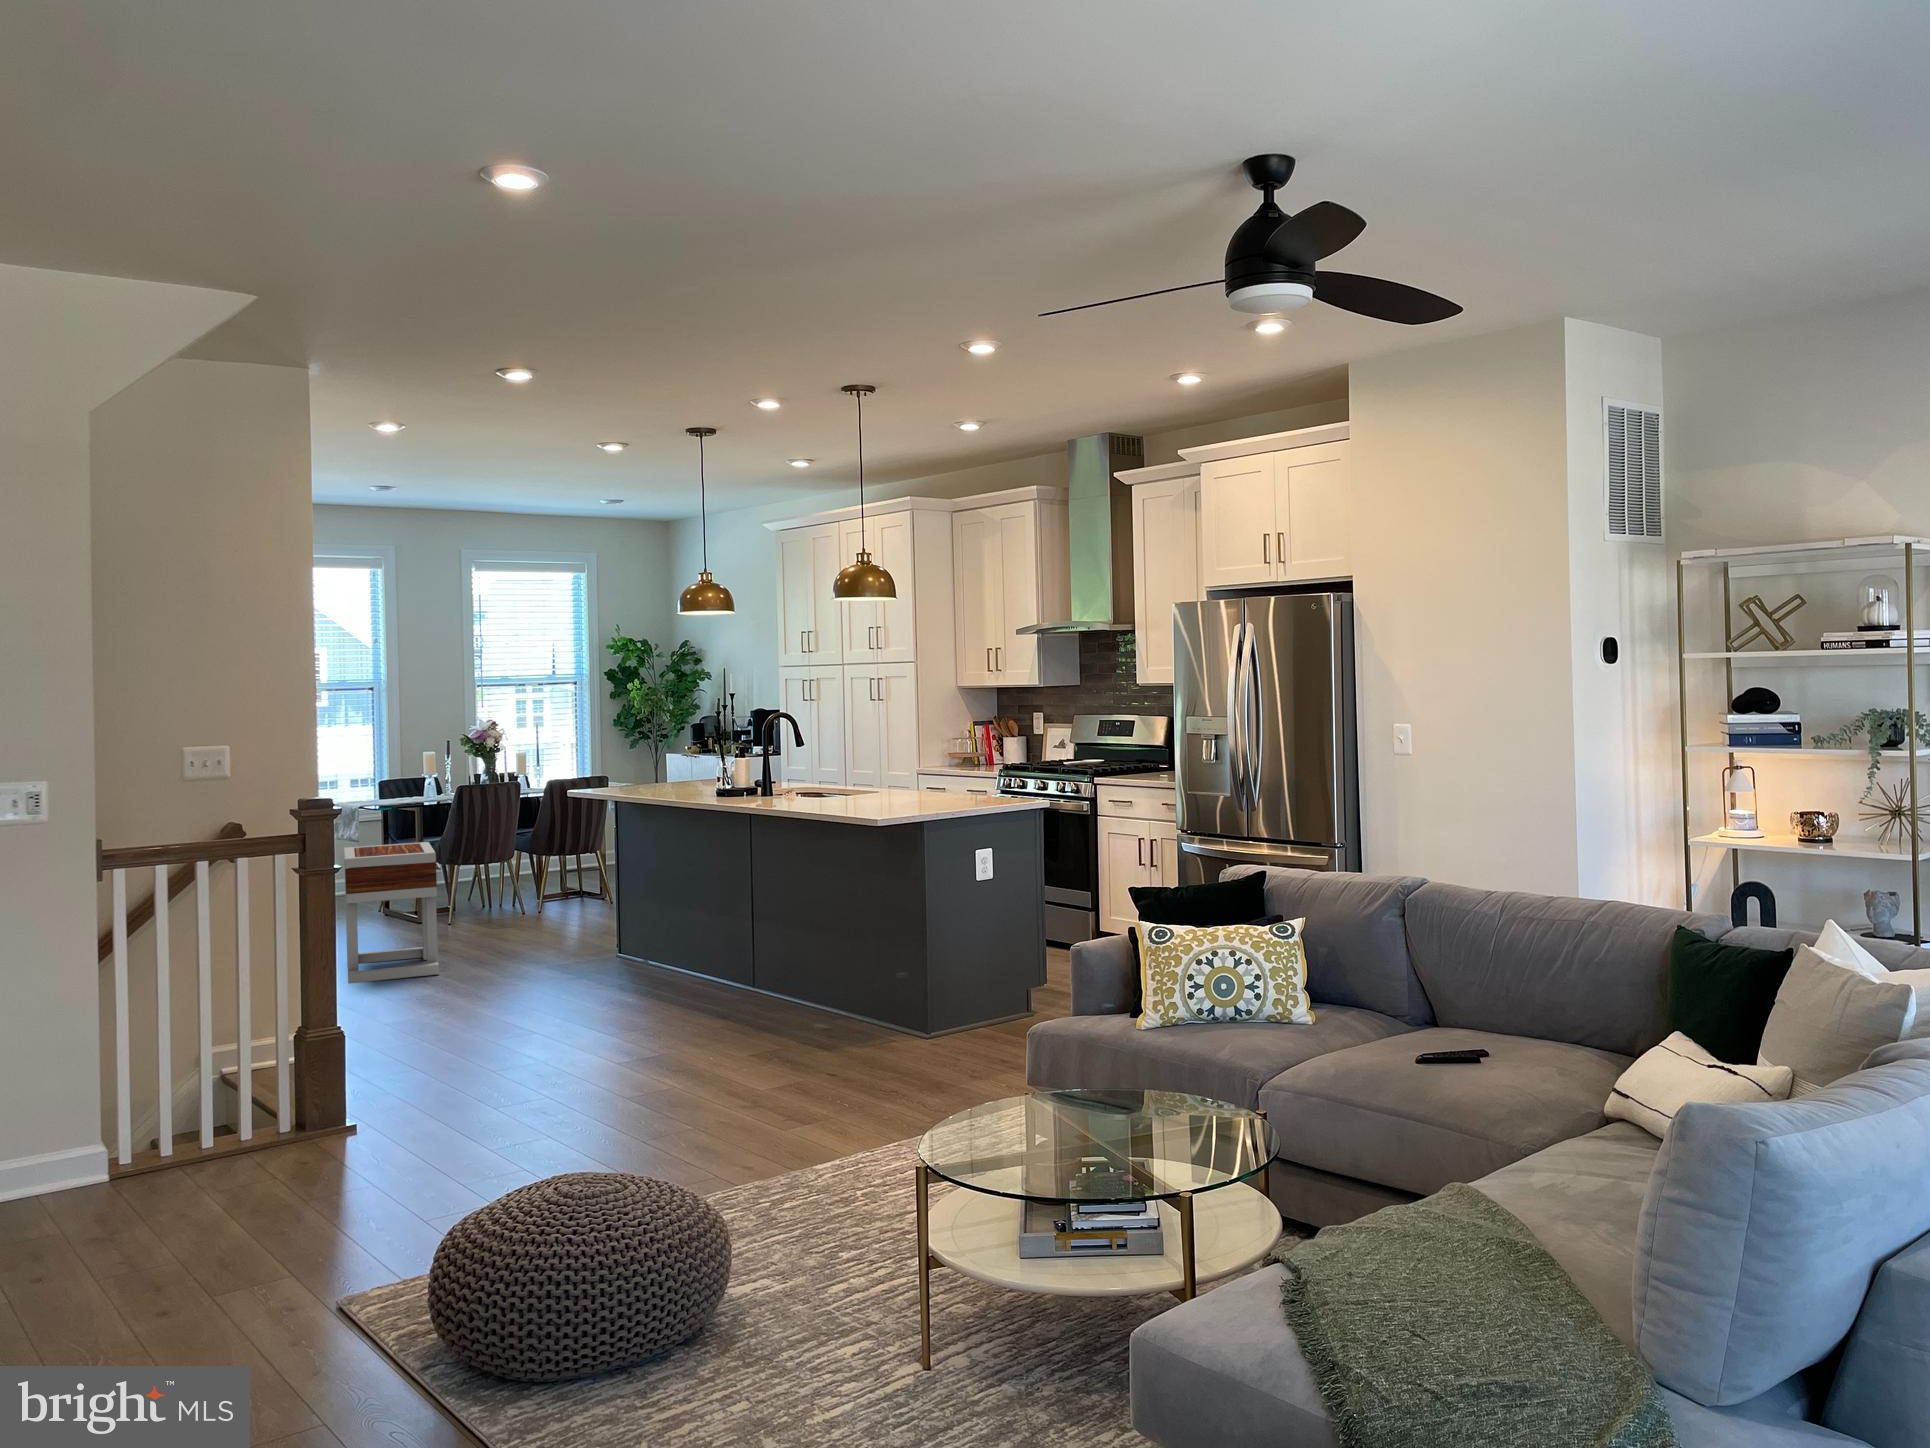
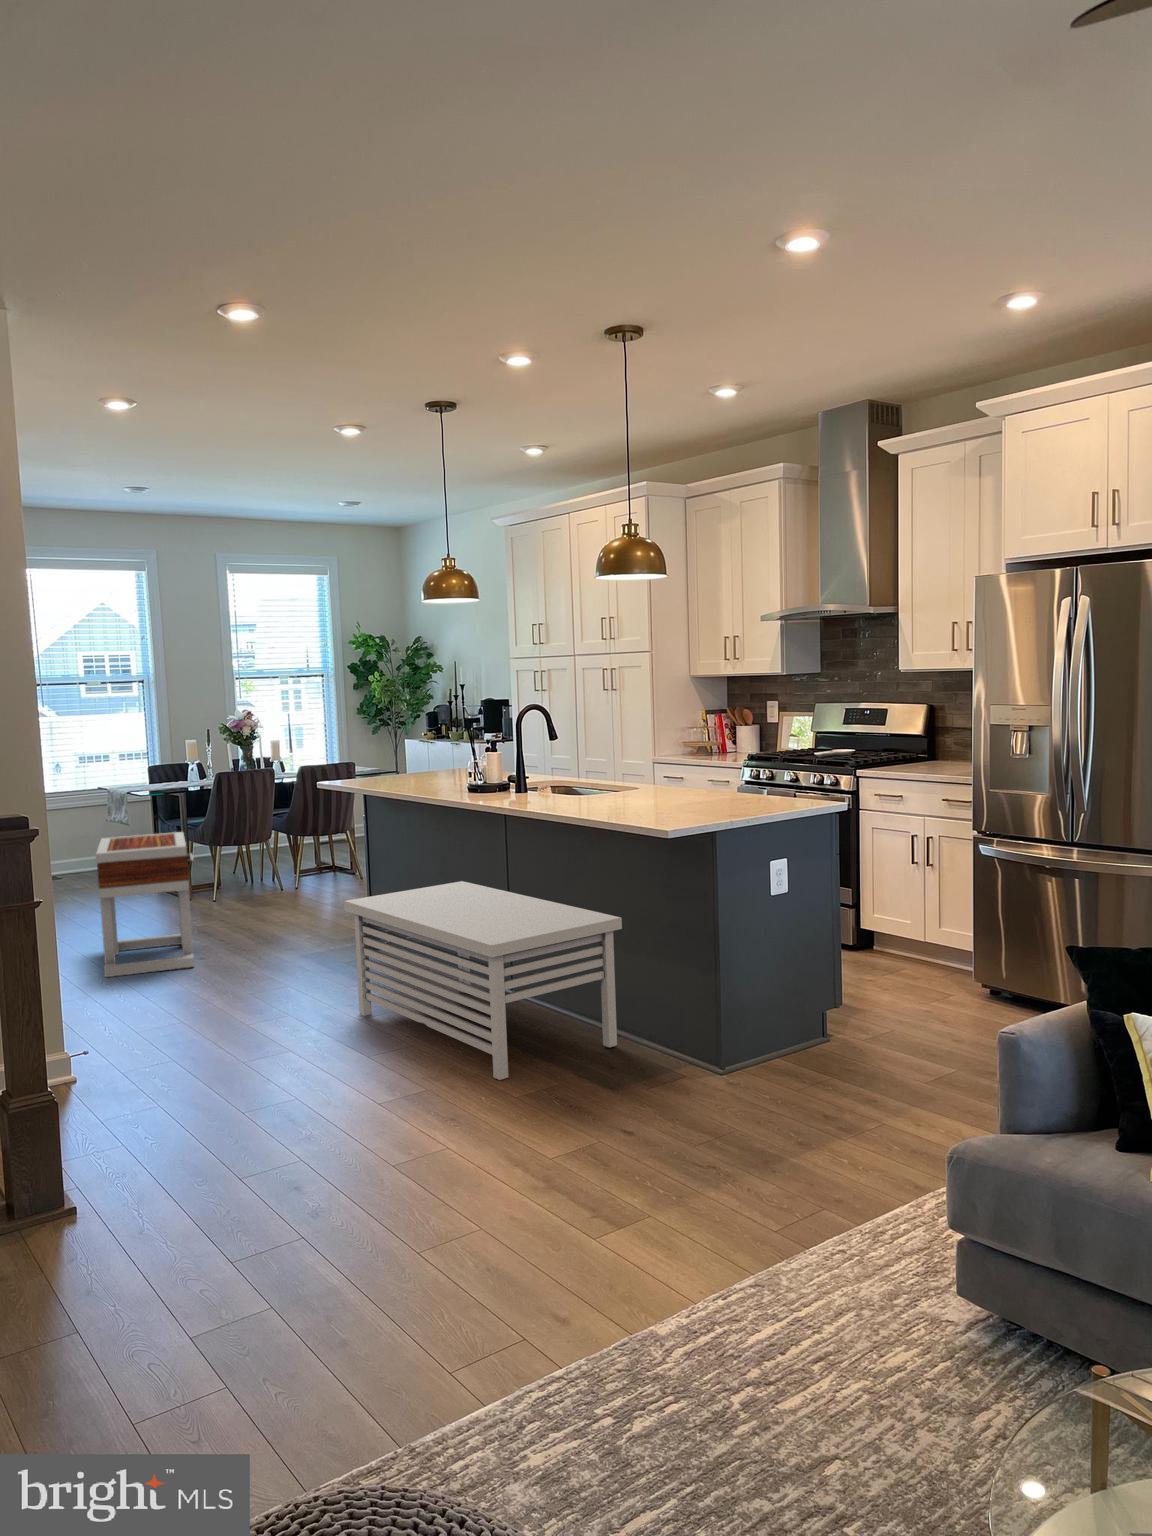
storage bench: none [594,882,846,1044] -> present [344,881,622,1080]

